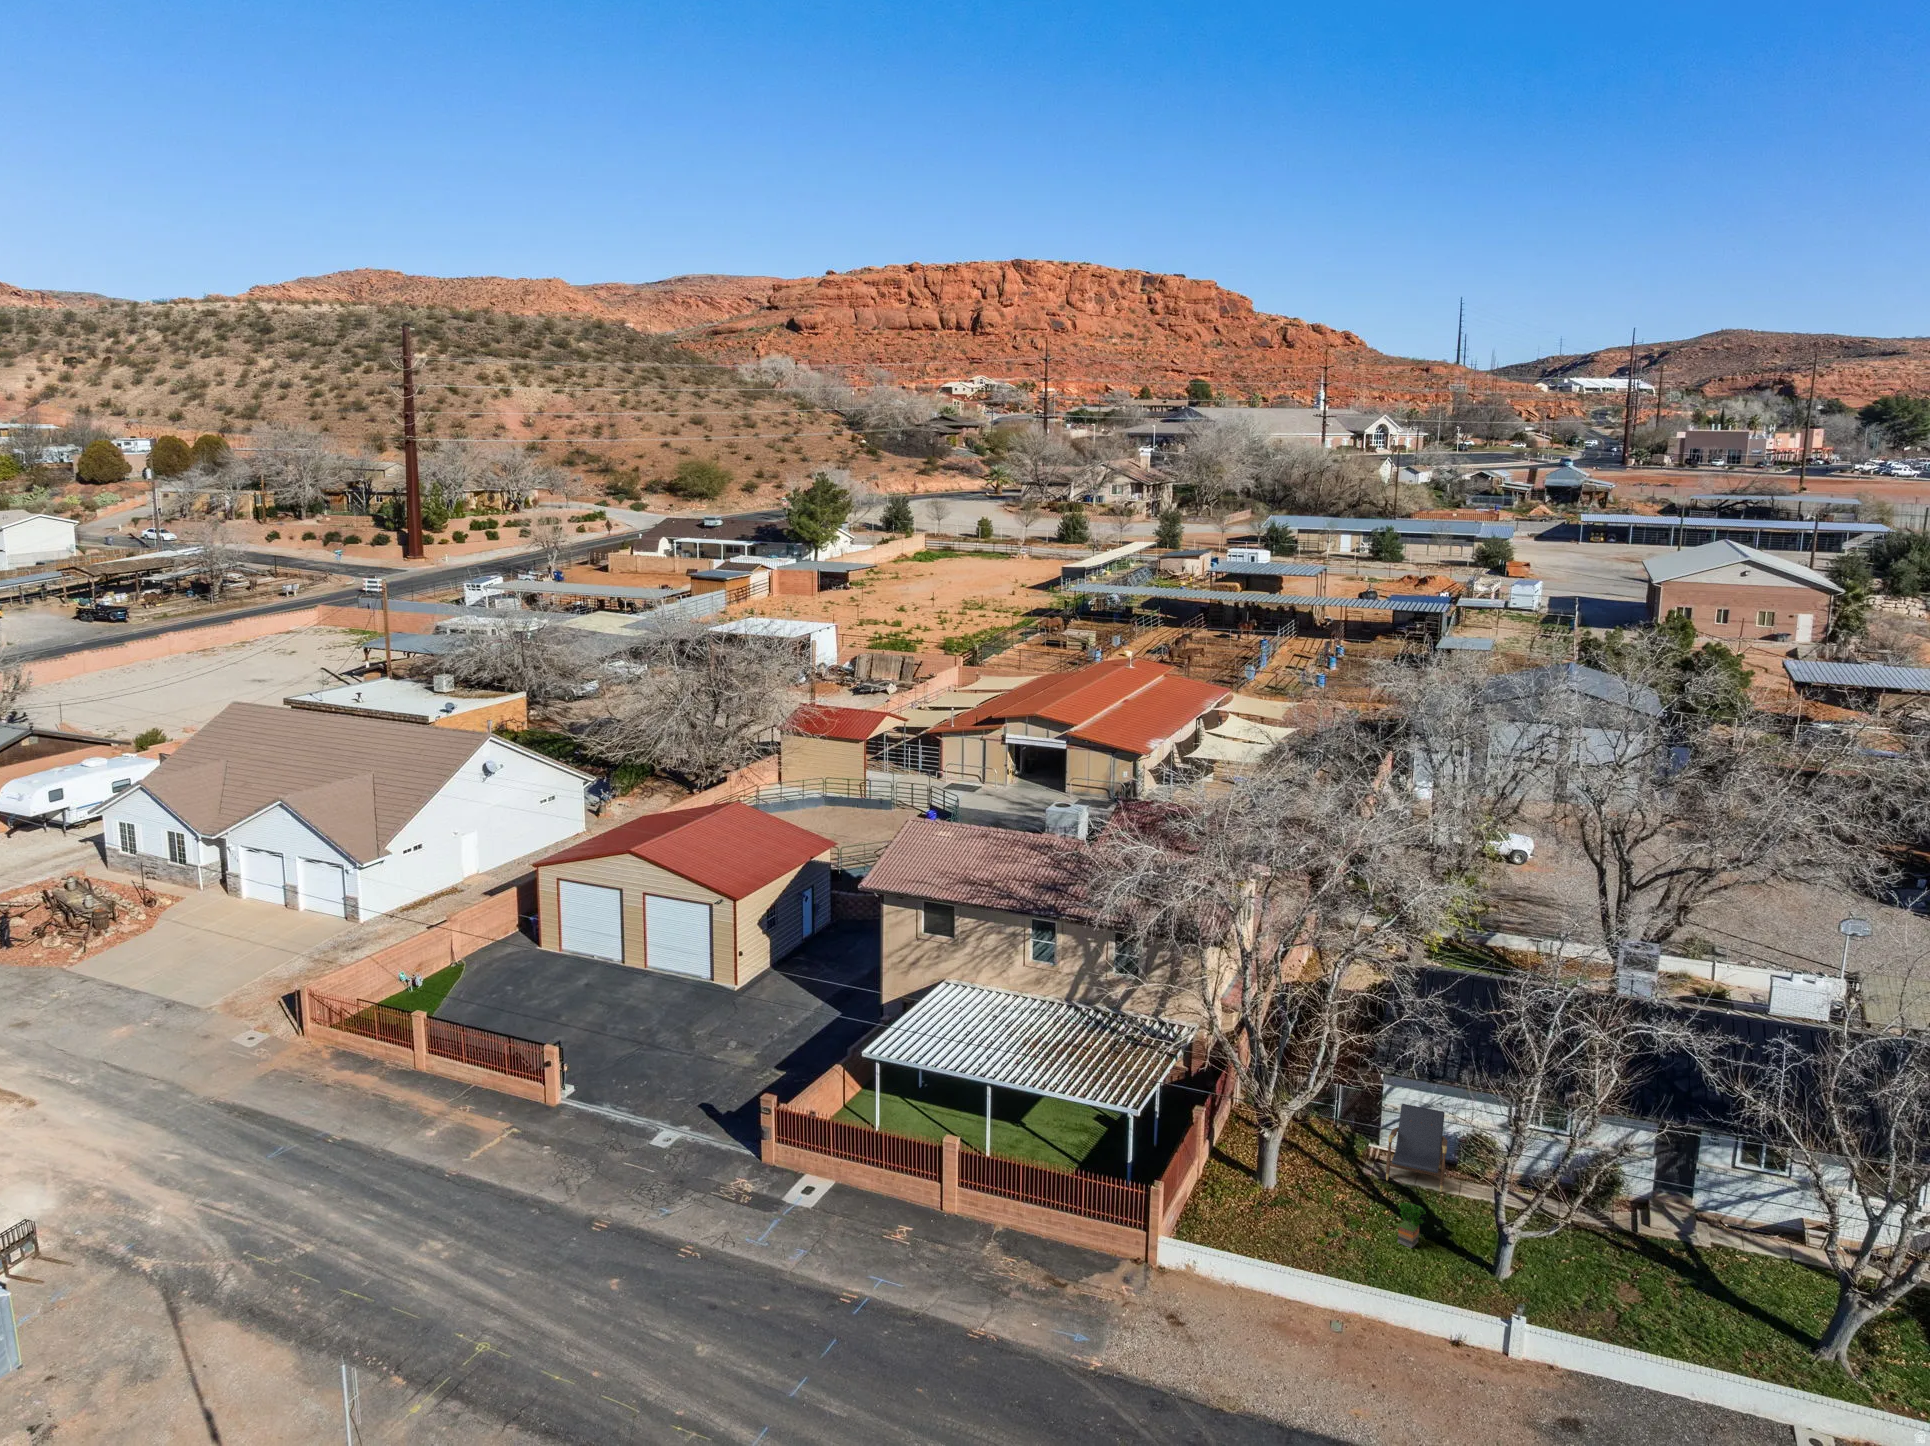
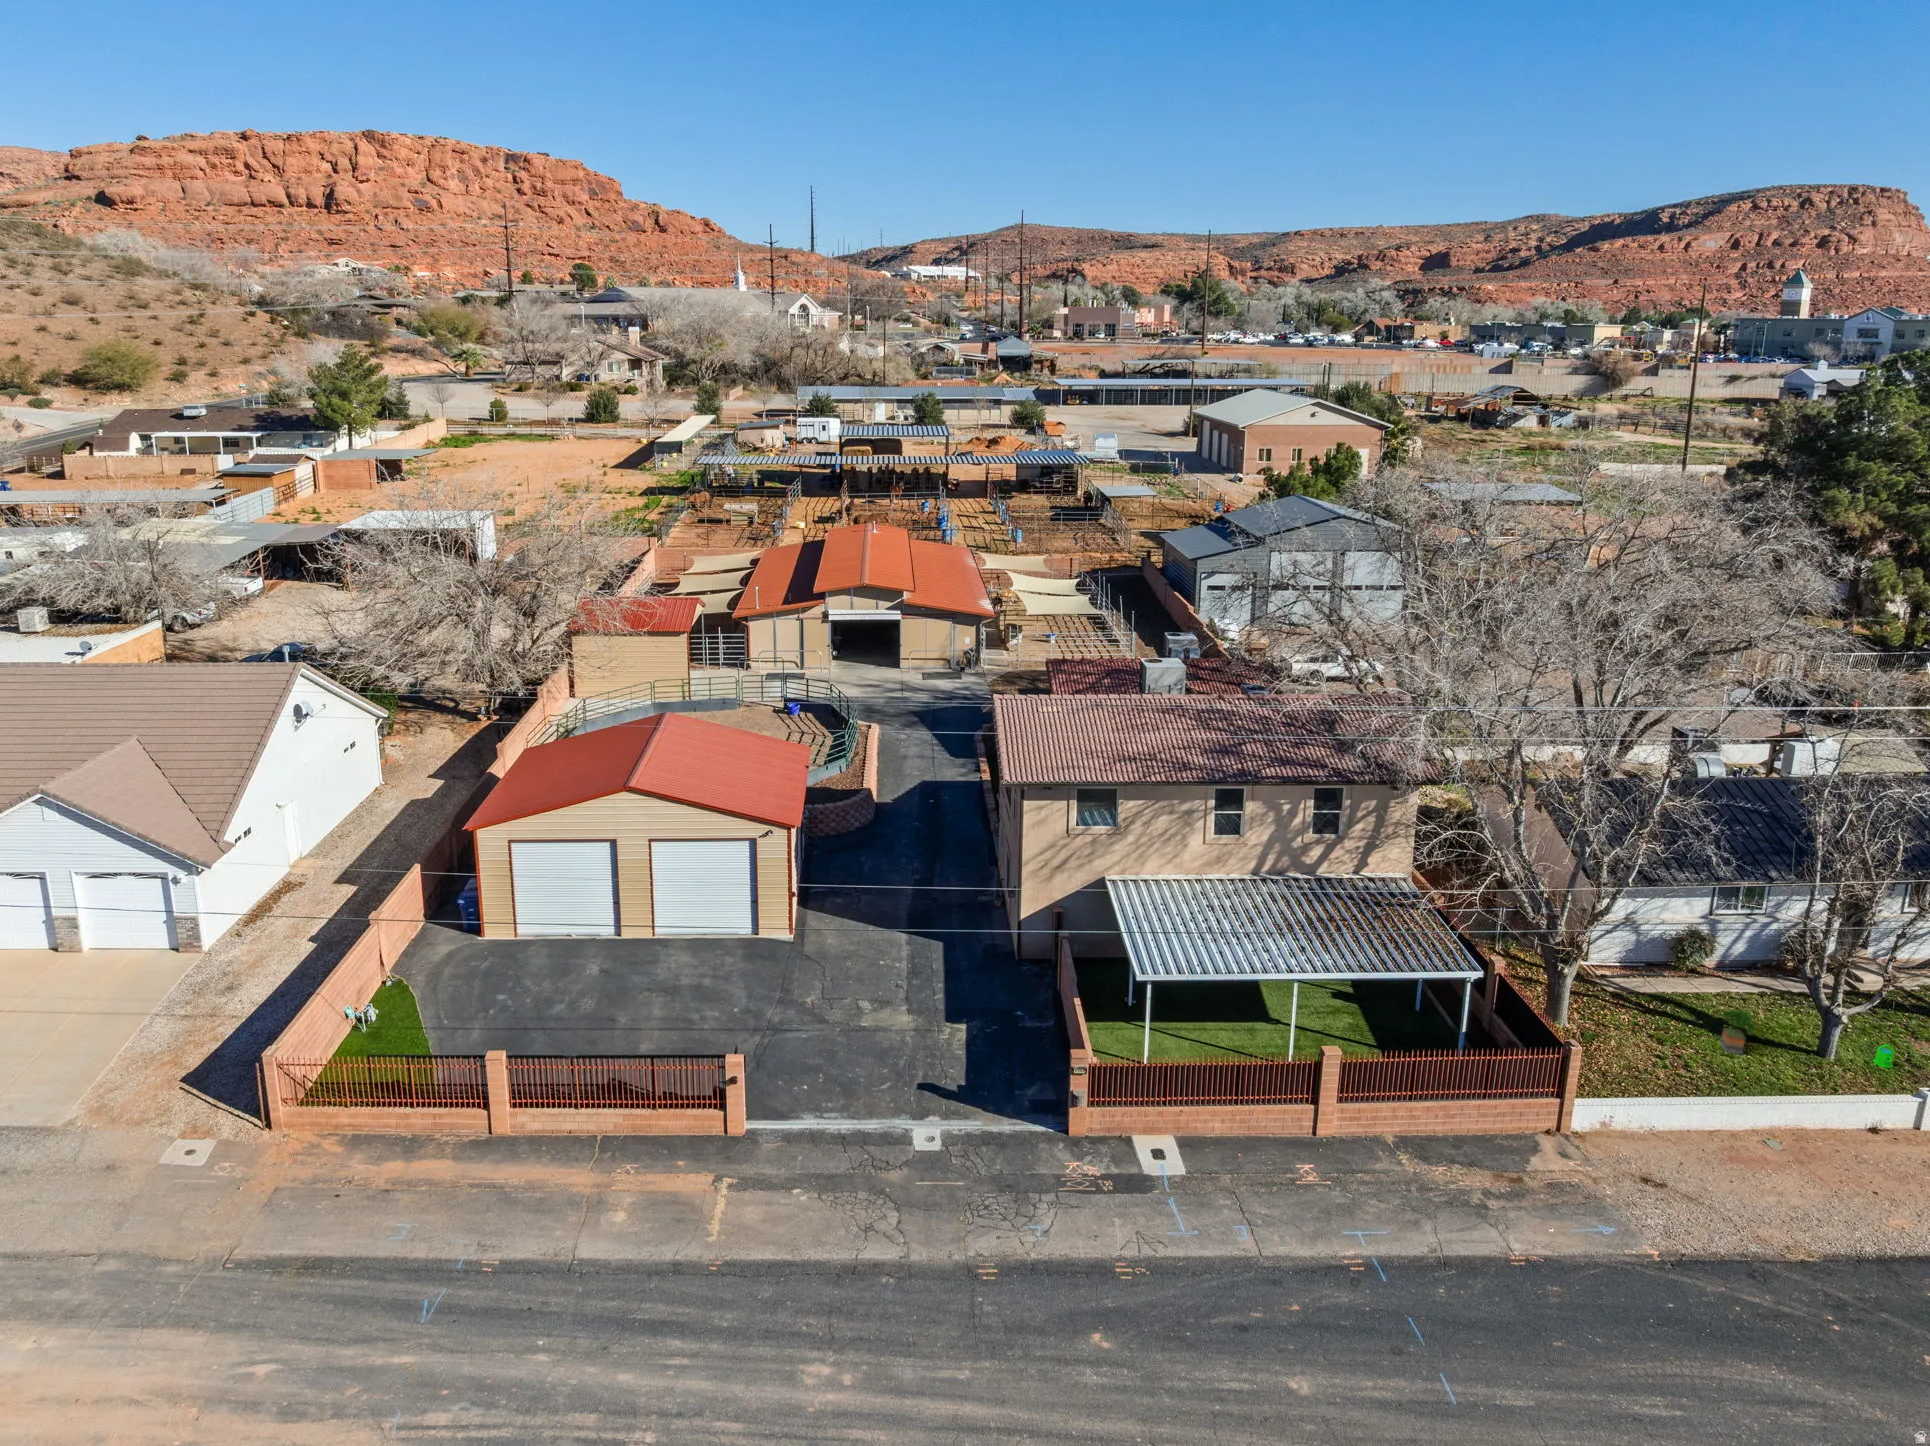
lounge chair: present [1386,1104,1447,1192] -> none [1613,914,1693,993]
watering can: none [1546,1273,1565,1298] -> present [1873,1044,1894,1068]

